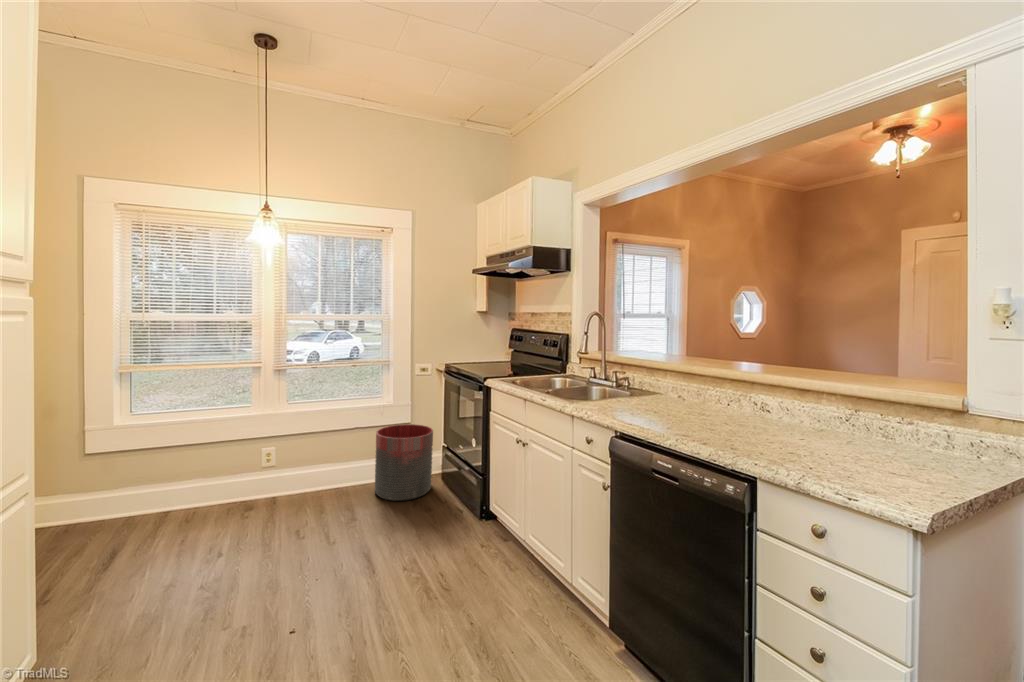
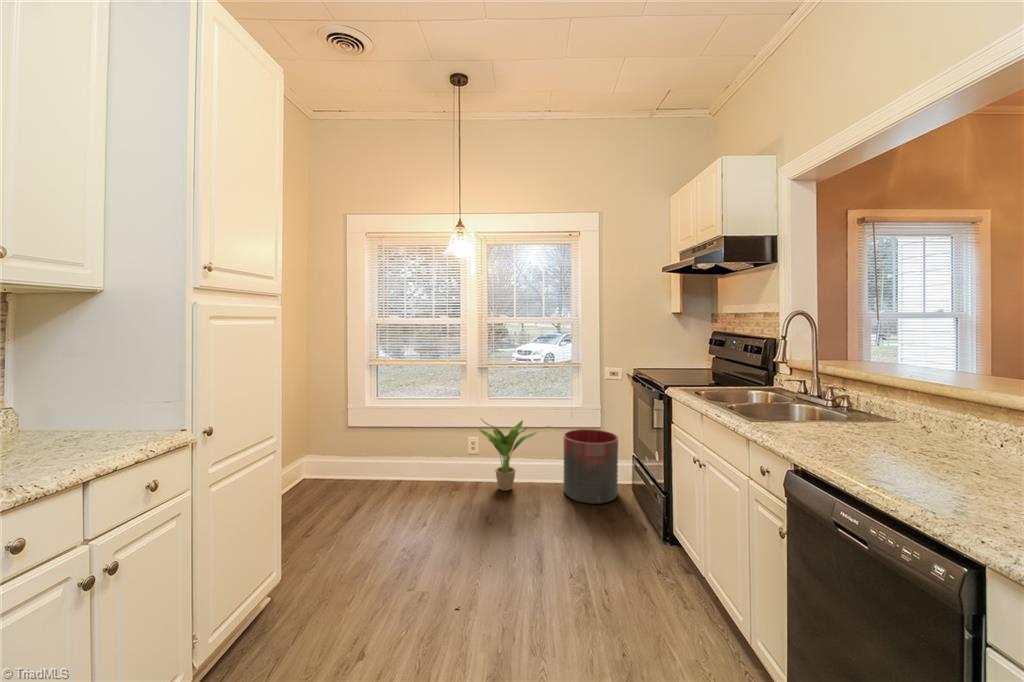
potted plant: none [266,422,345,506] -> present [479,421,537,491]

